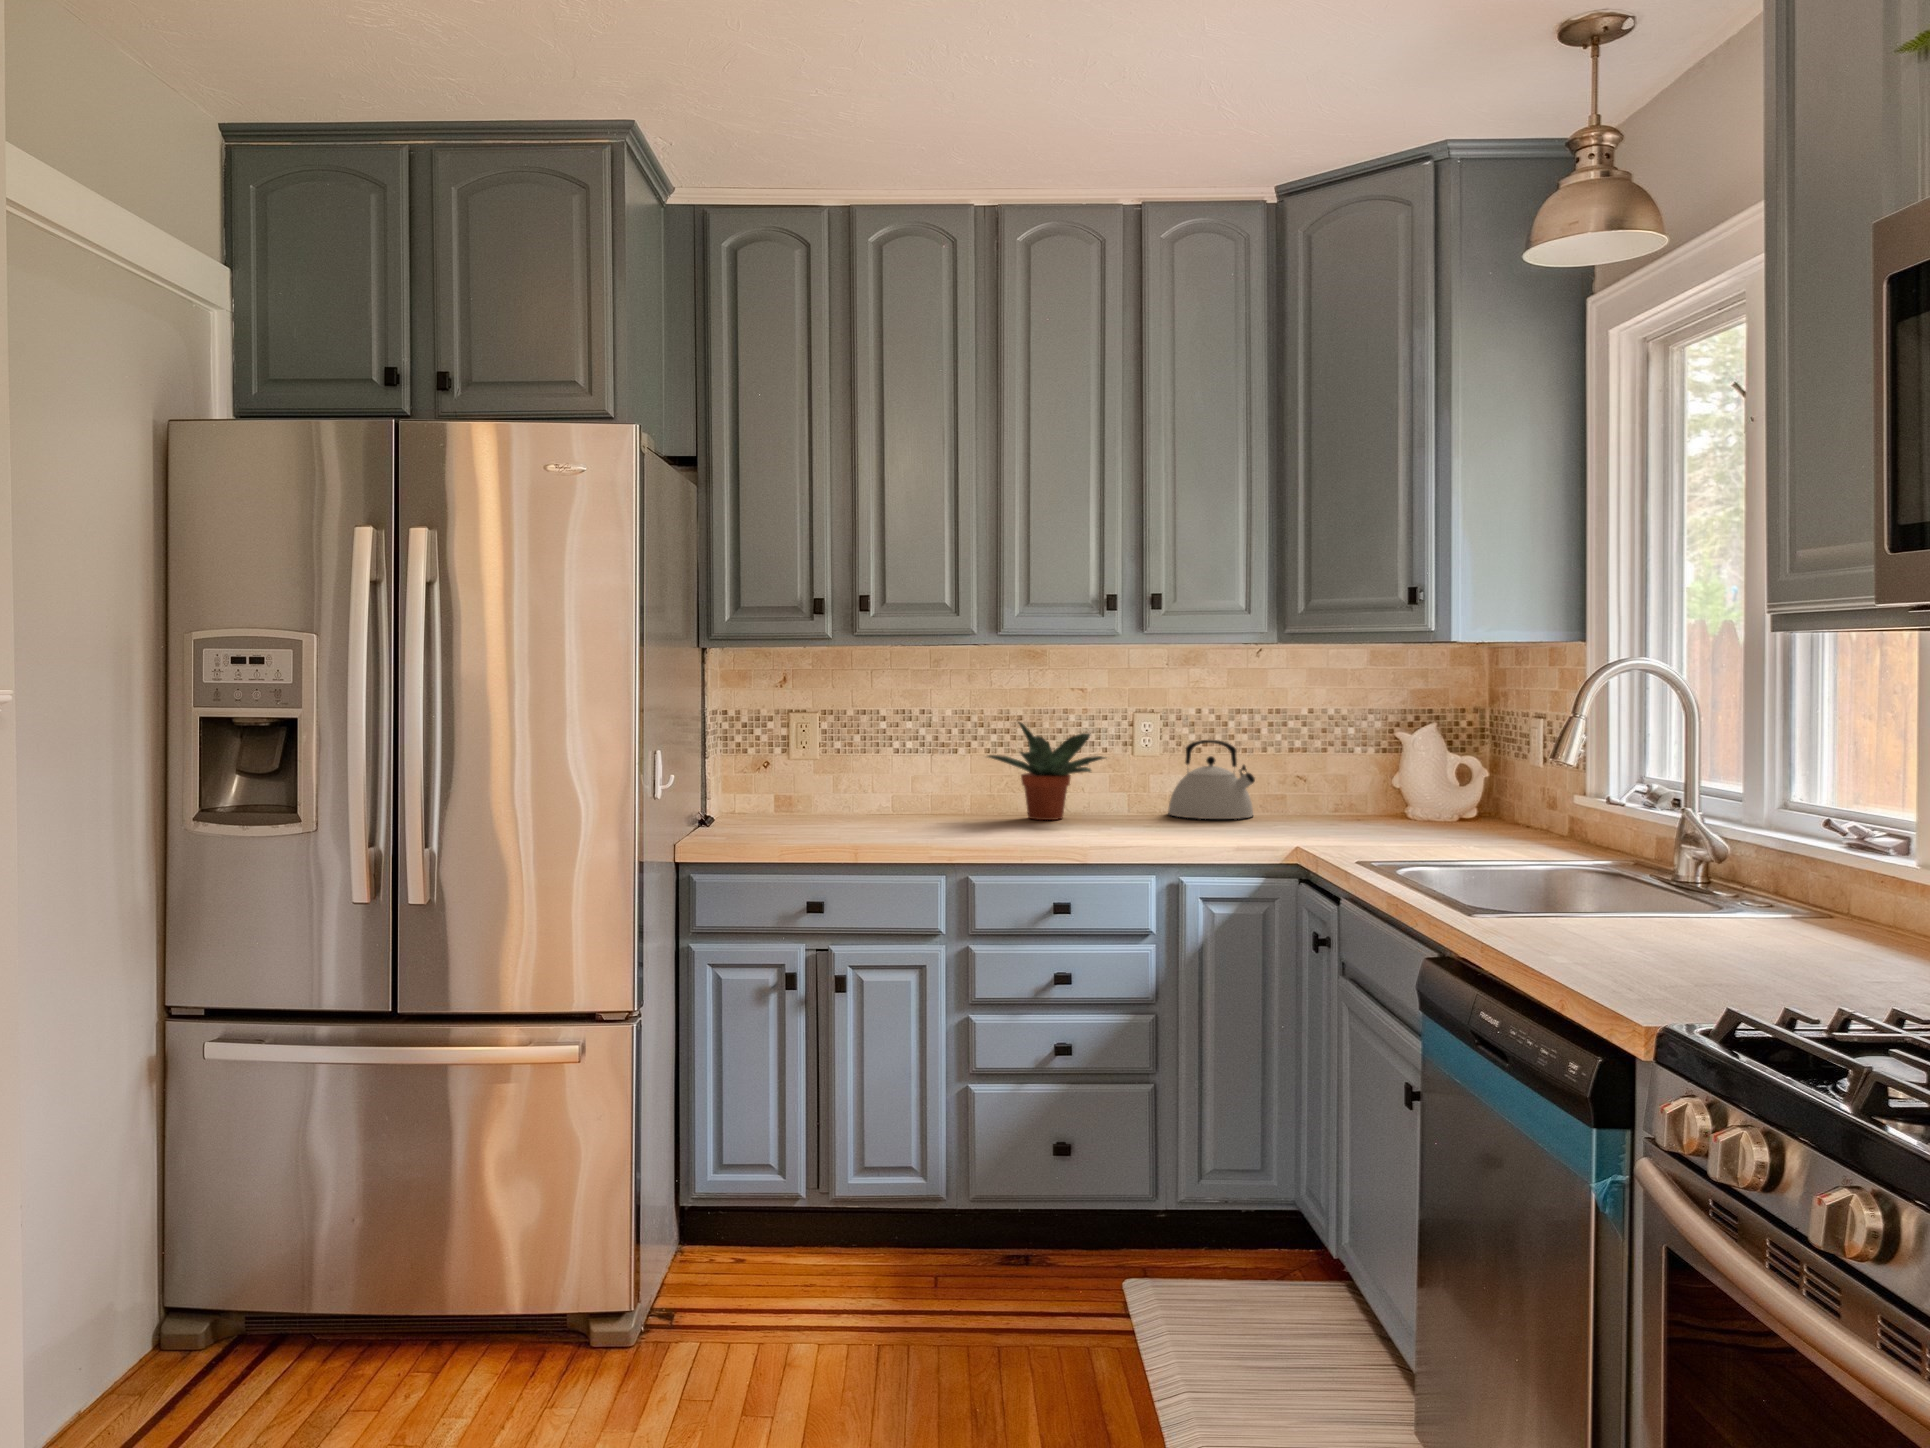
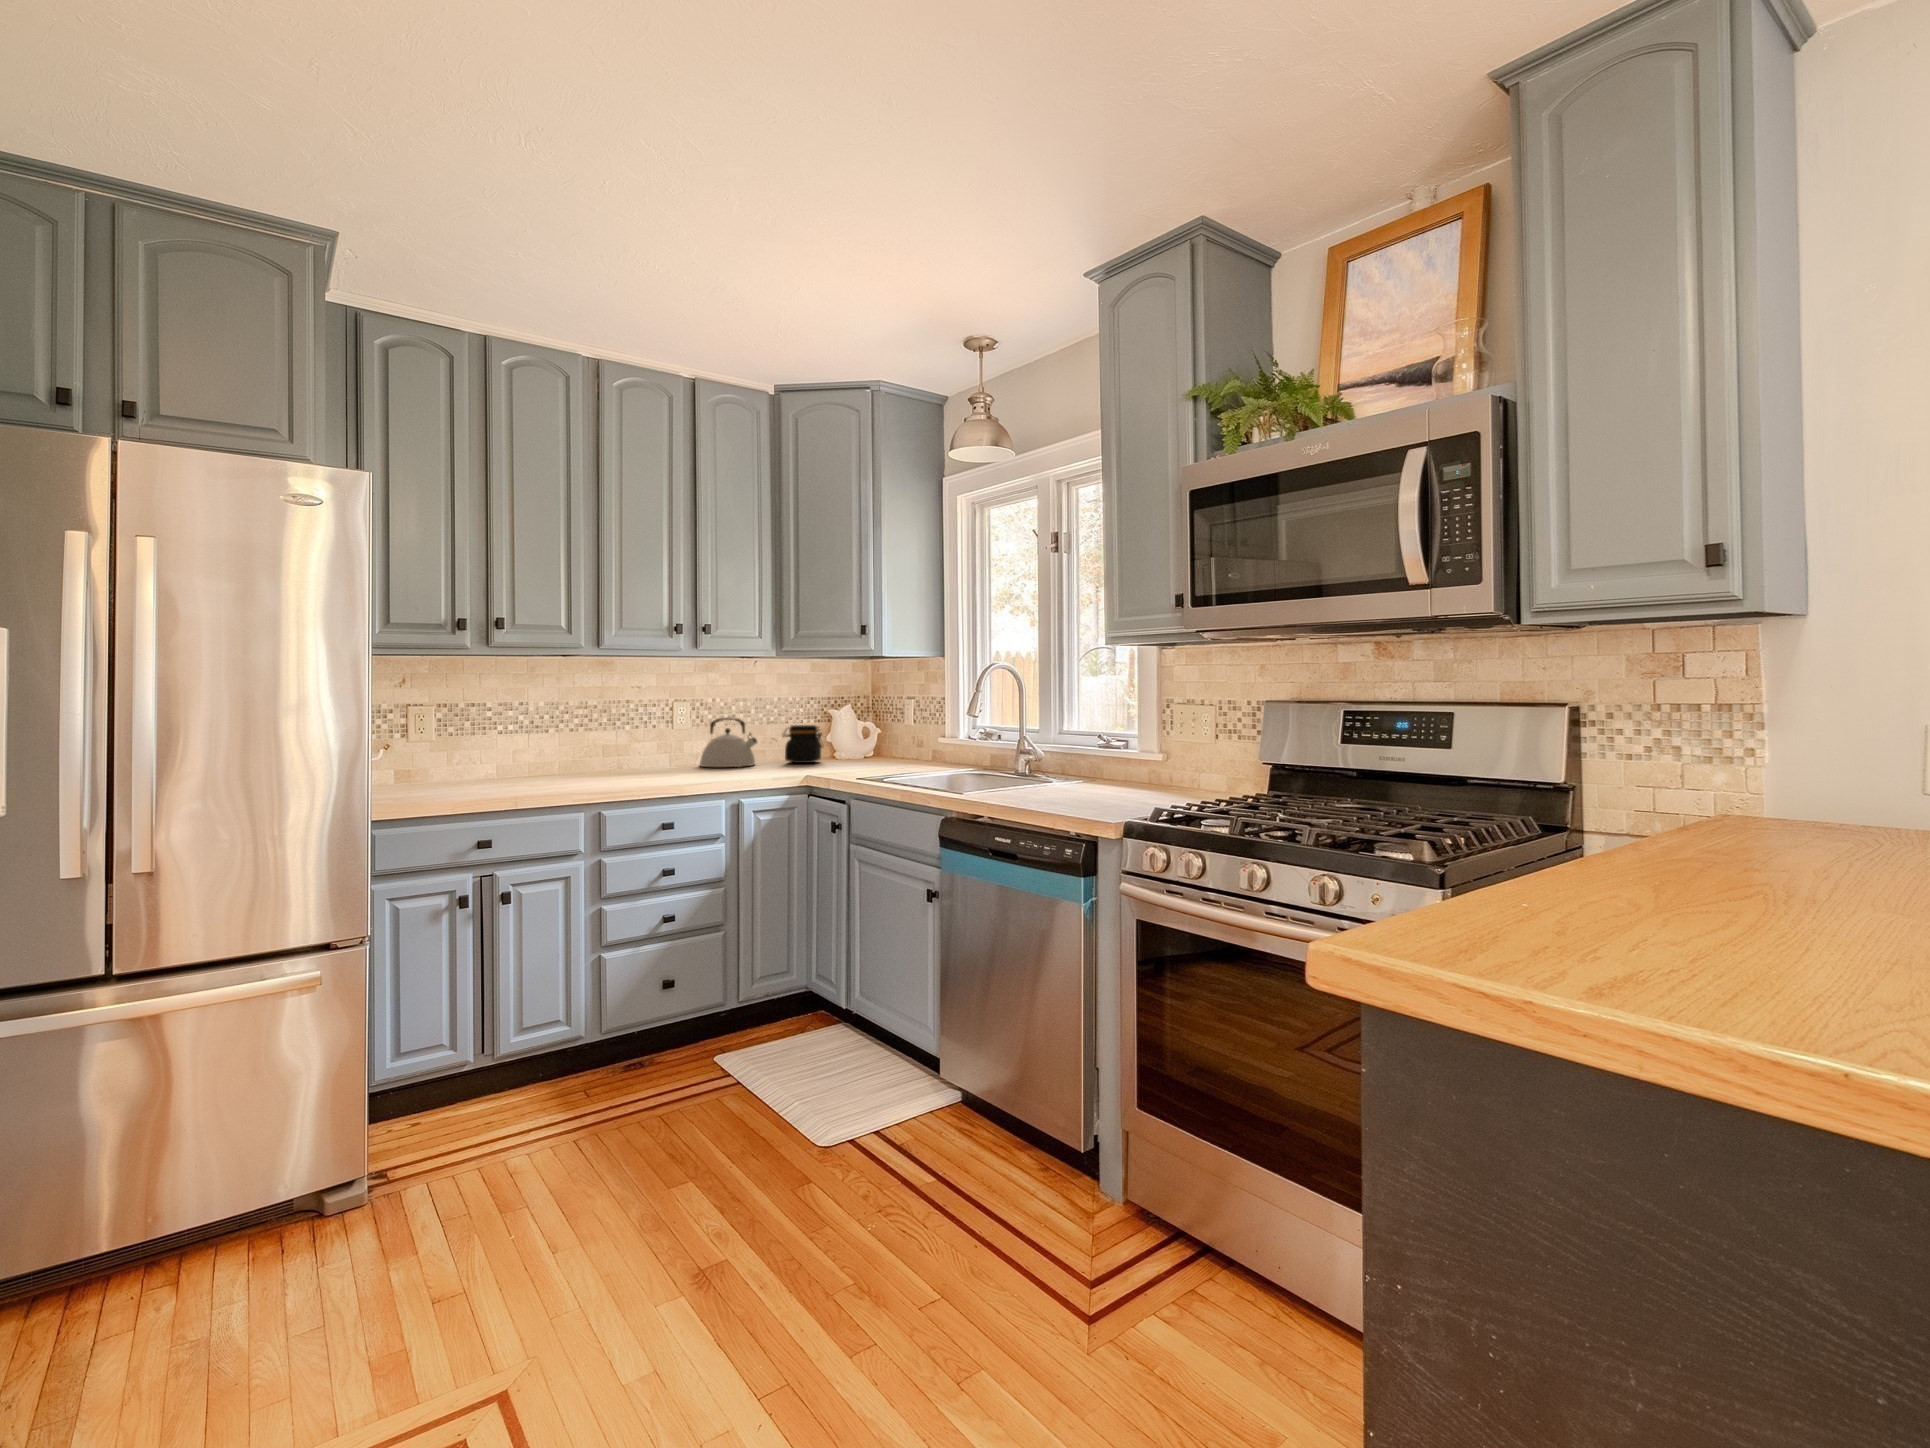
potted plant: present [988,722,1105,820] -> none [574,706,665,774]
jar: none [1299,755,1368,820] -> present [783,725,823,763]

